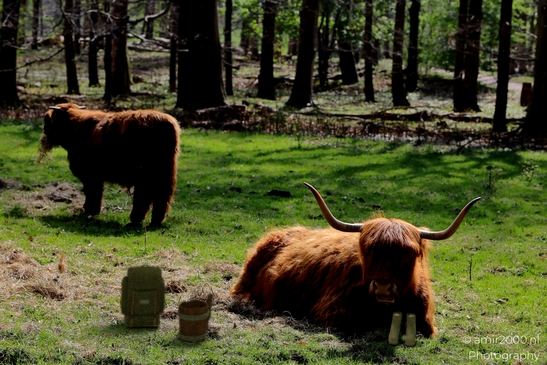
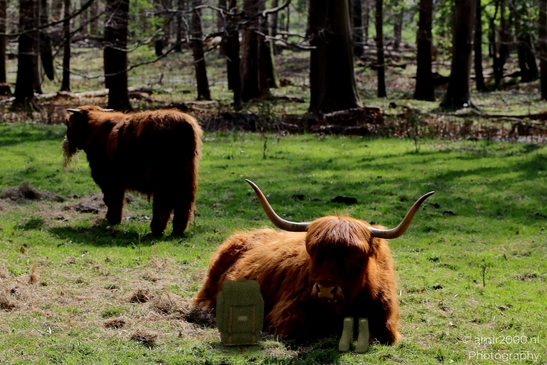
backpack: present [120,264,166,327] -> present [216,278,264,346]
bucket: present [177,294,213,342] -> none [110,300,151,353]

